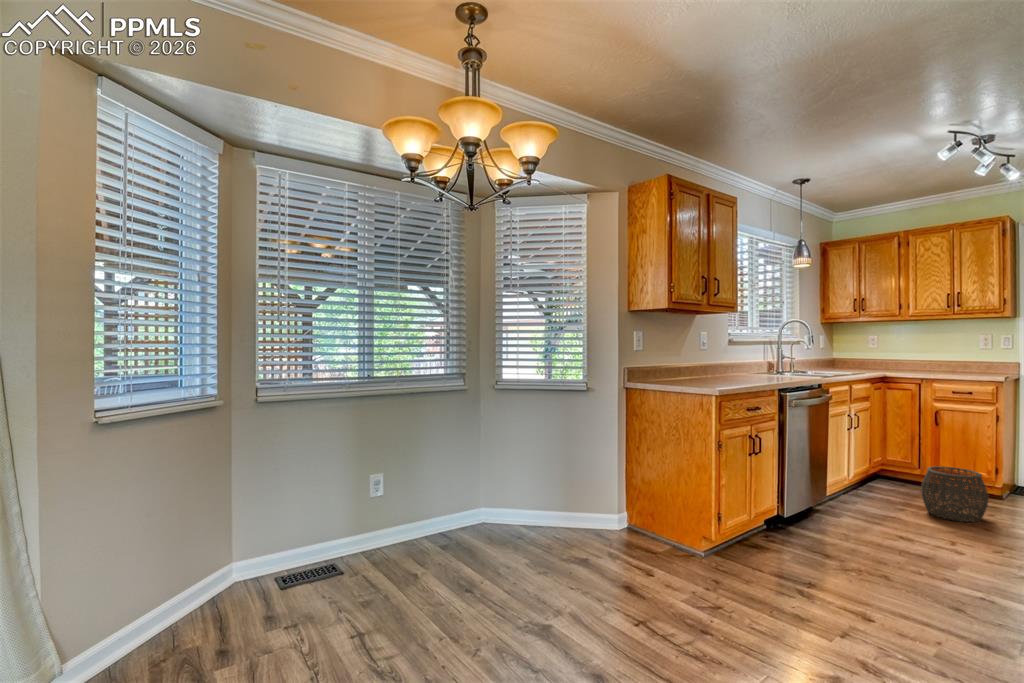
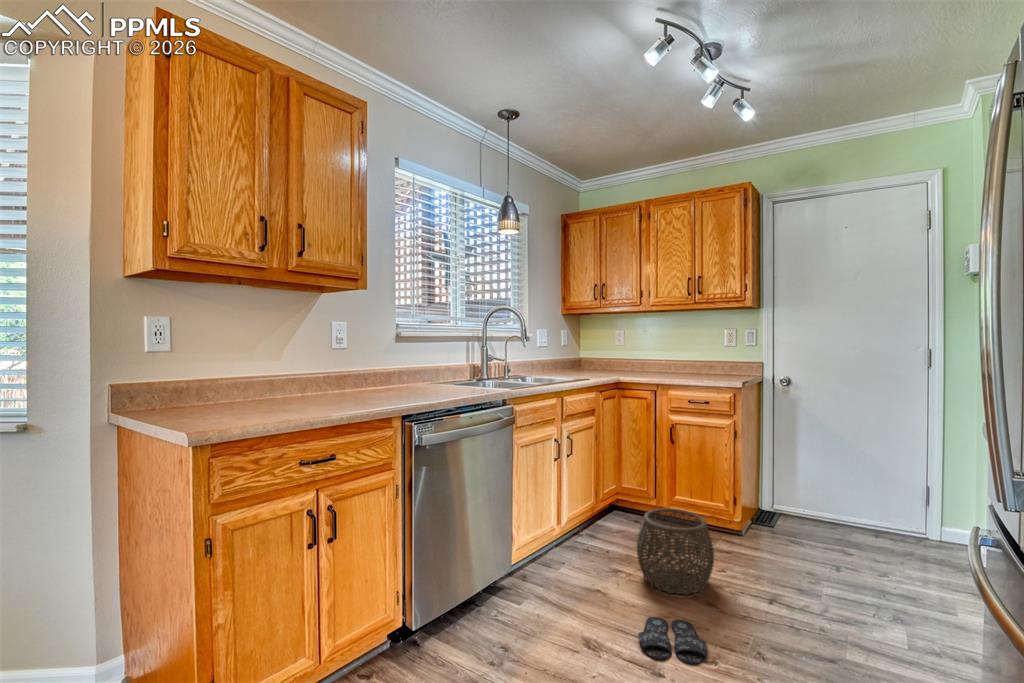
slippers: none [939,529,994,548] -> present [638,617,706,665]

